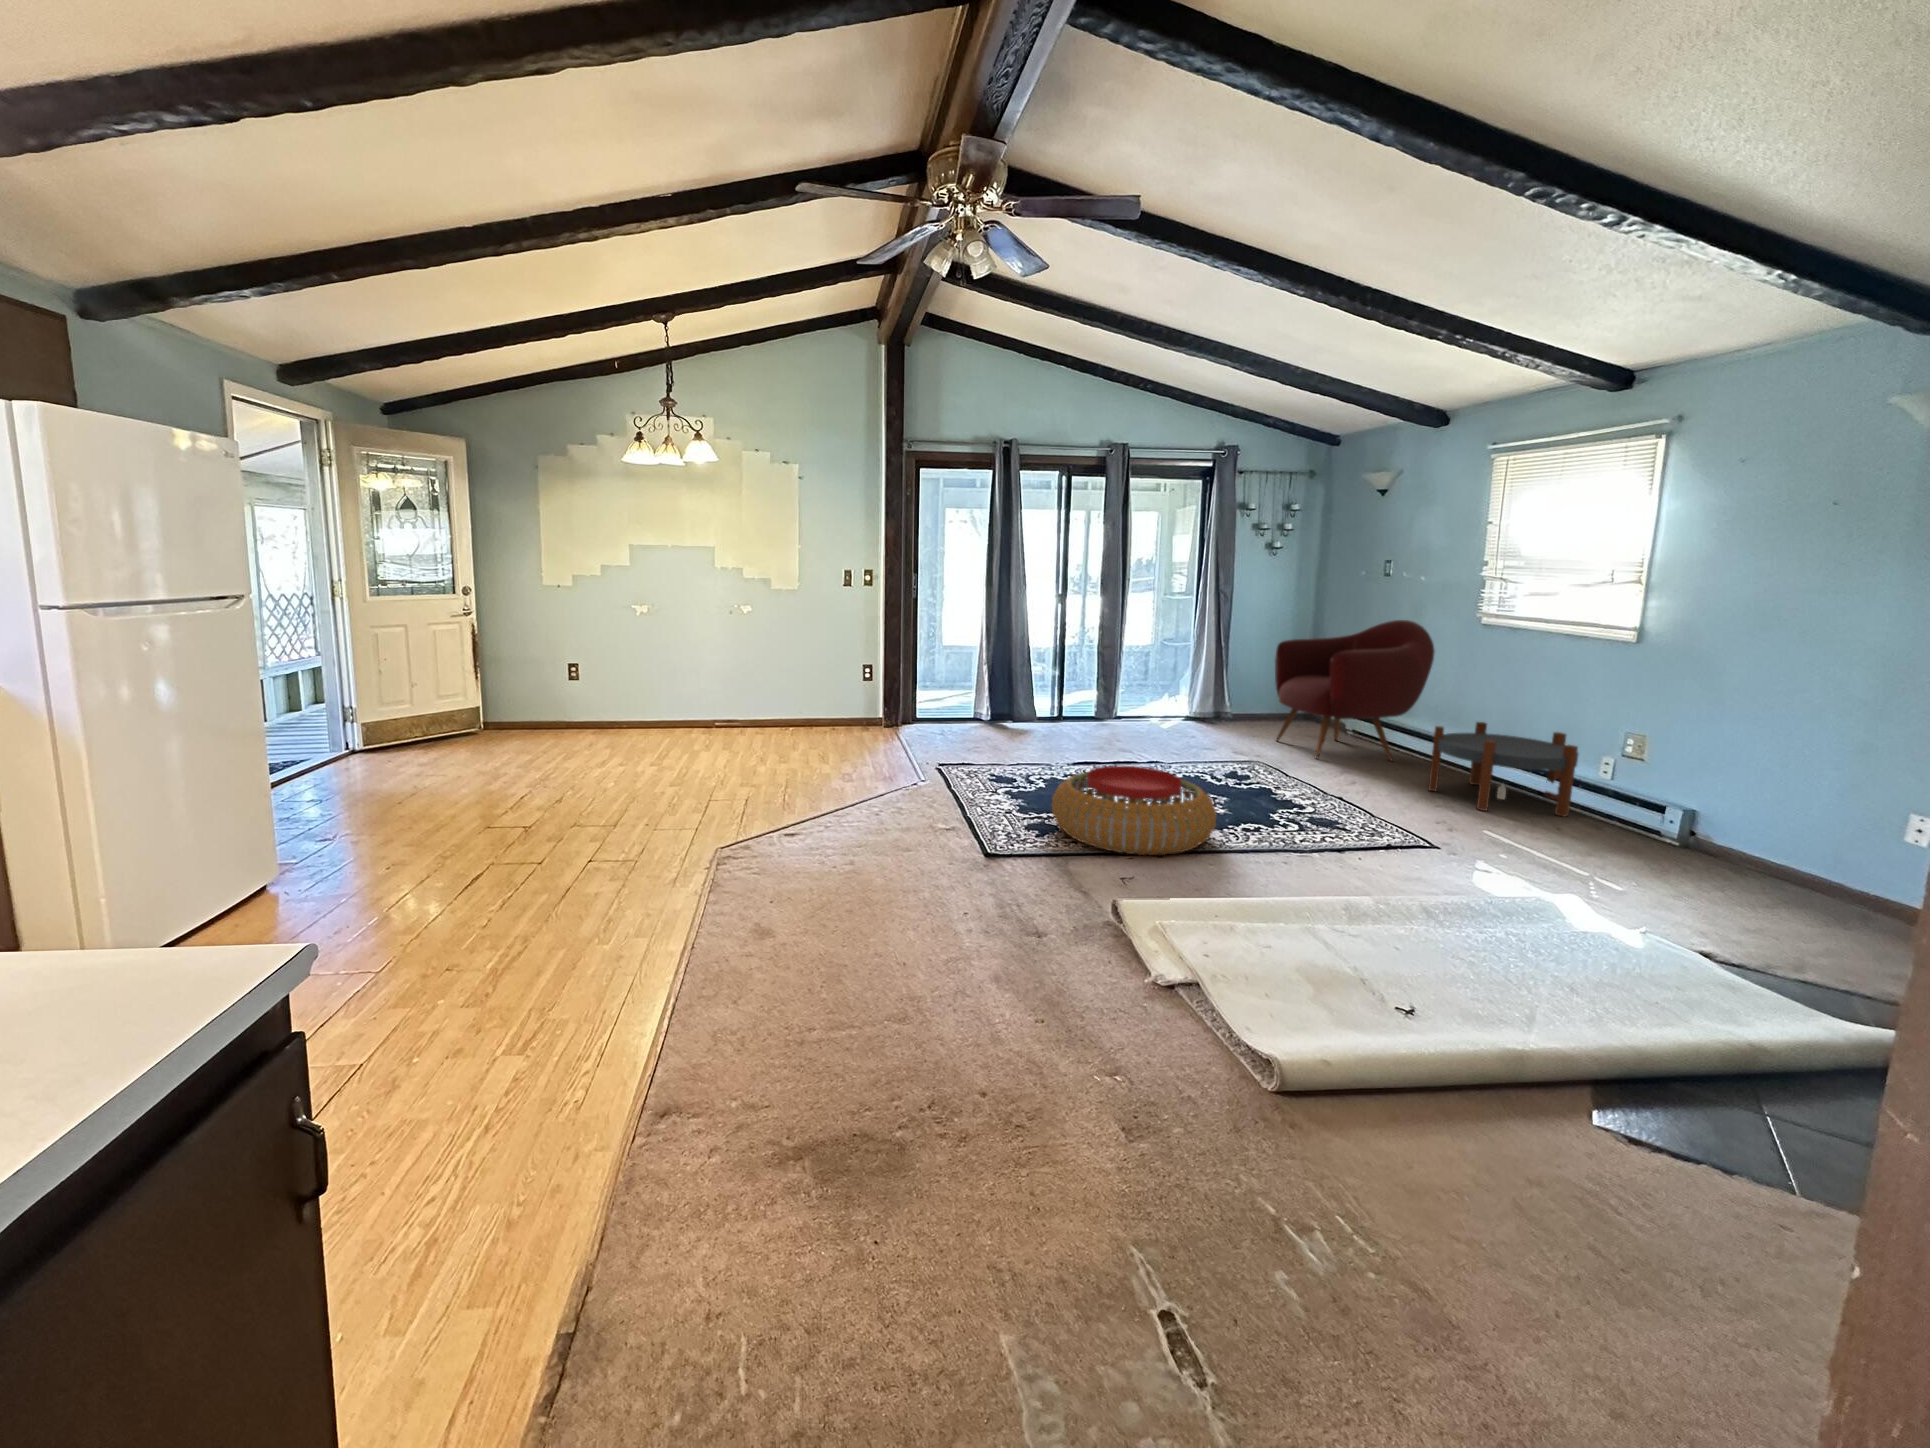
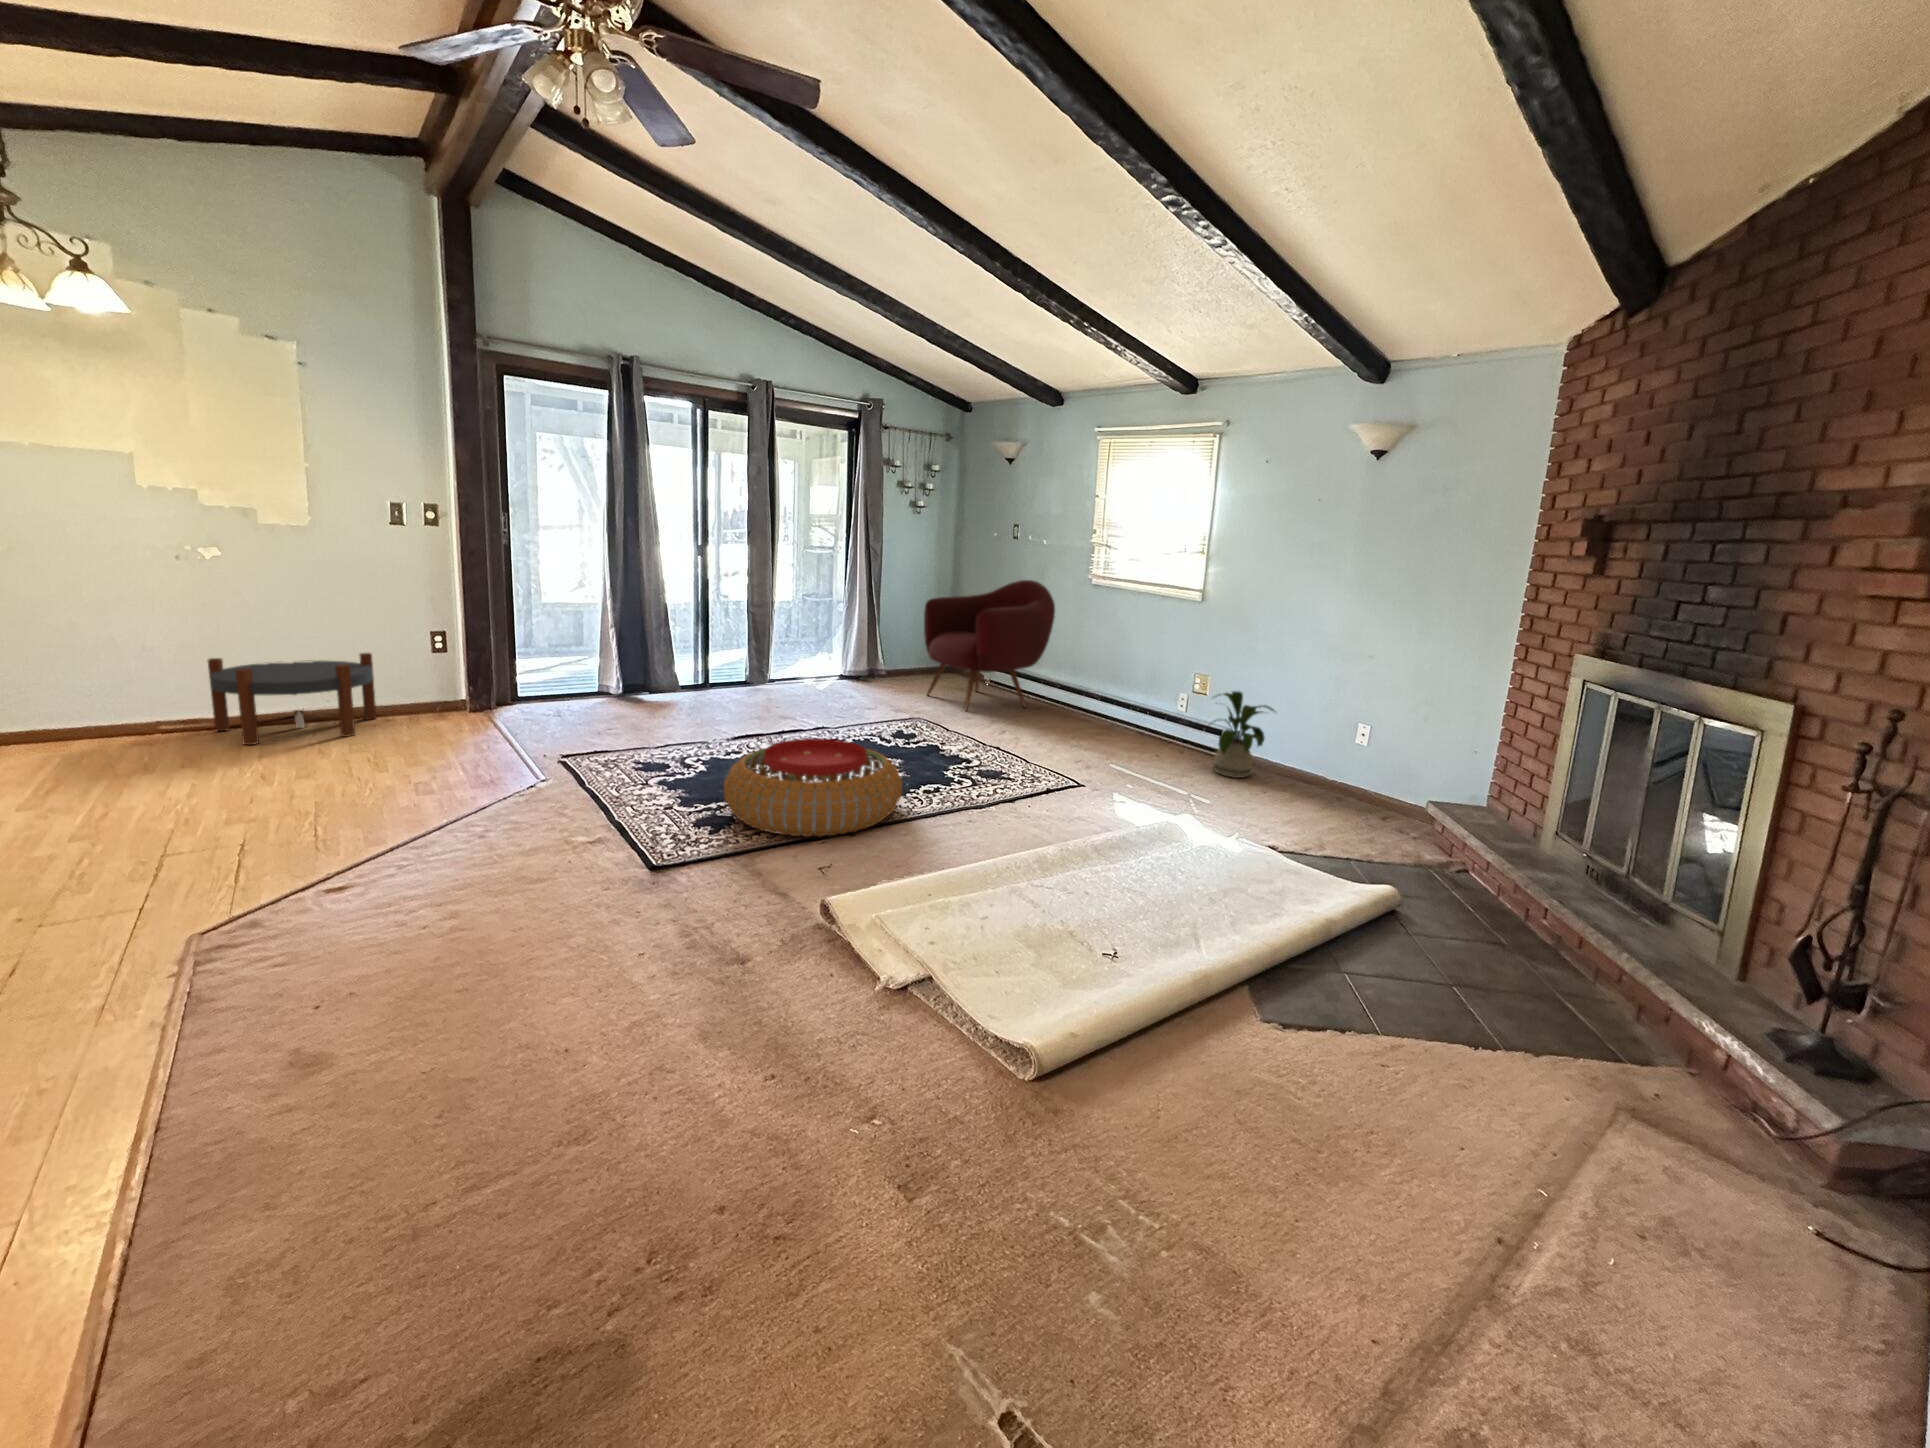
side table: present [1428,722,1578,817] -> present [207,653,376,745]
house plant: none [1628,754,1747,867] -> present [1210,691,1274,778]

